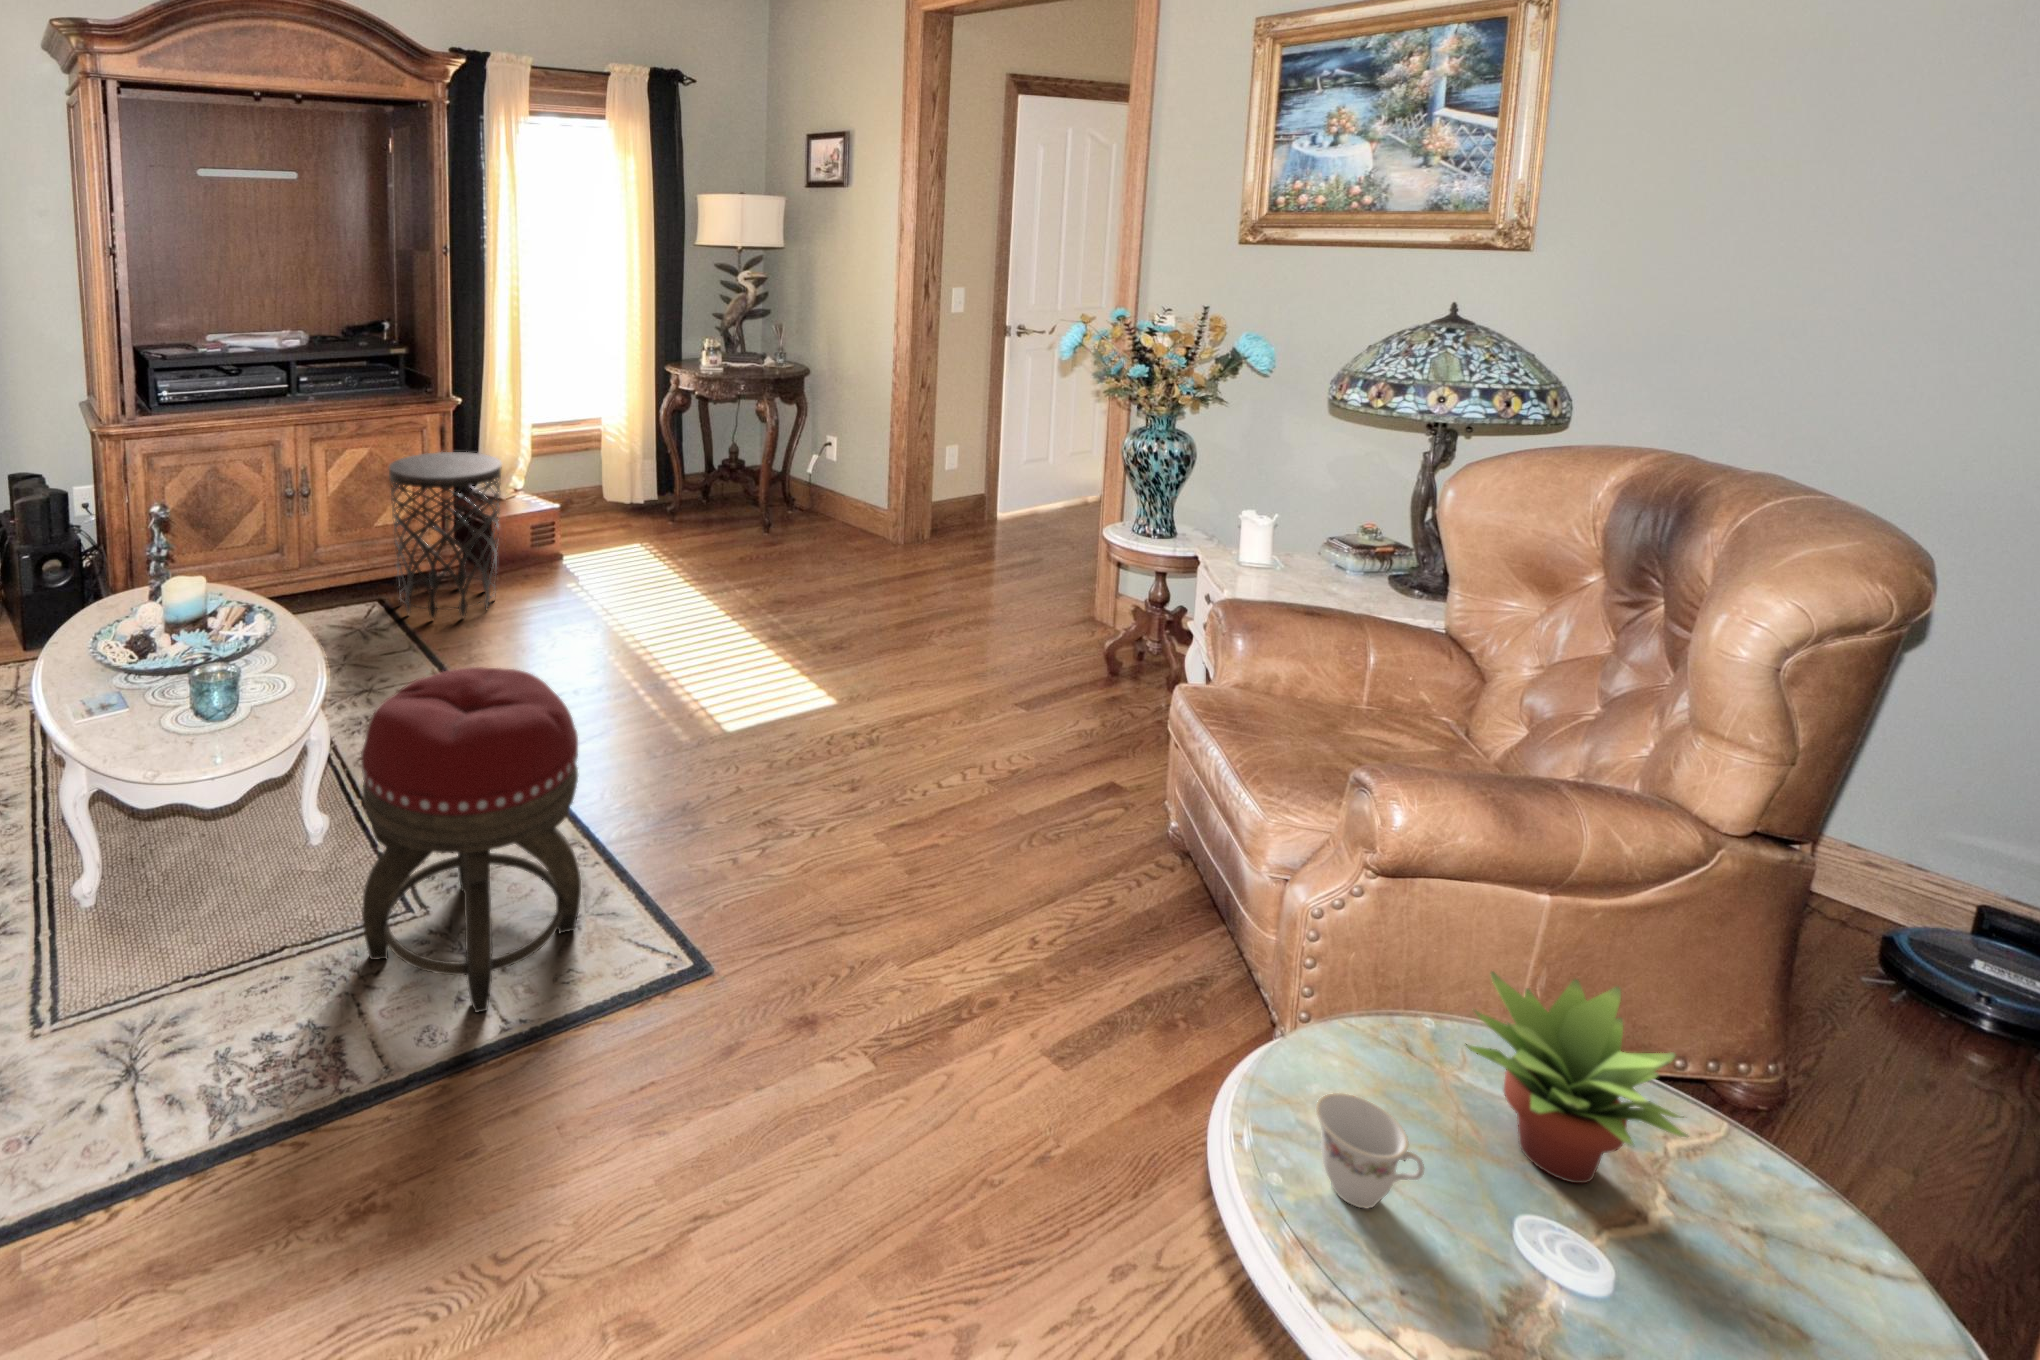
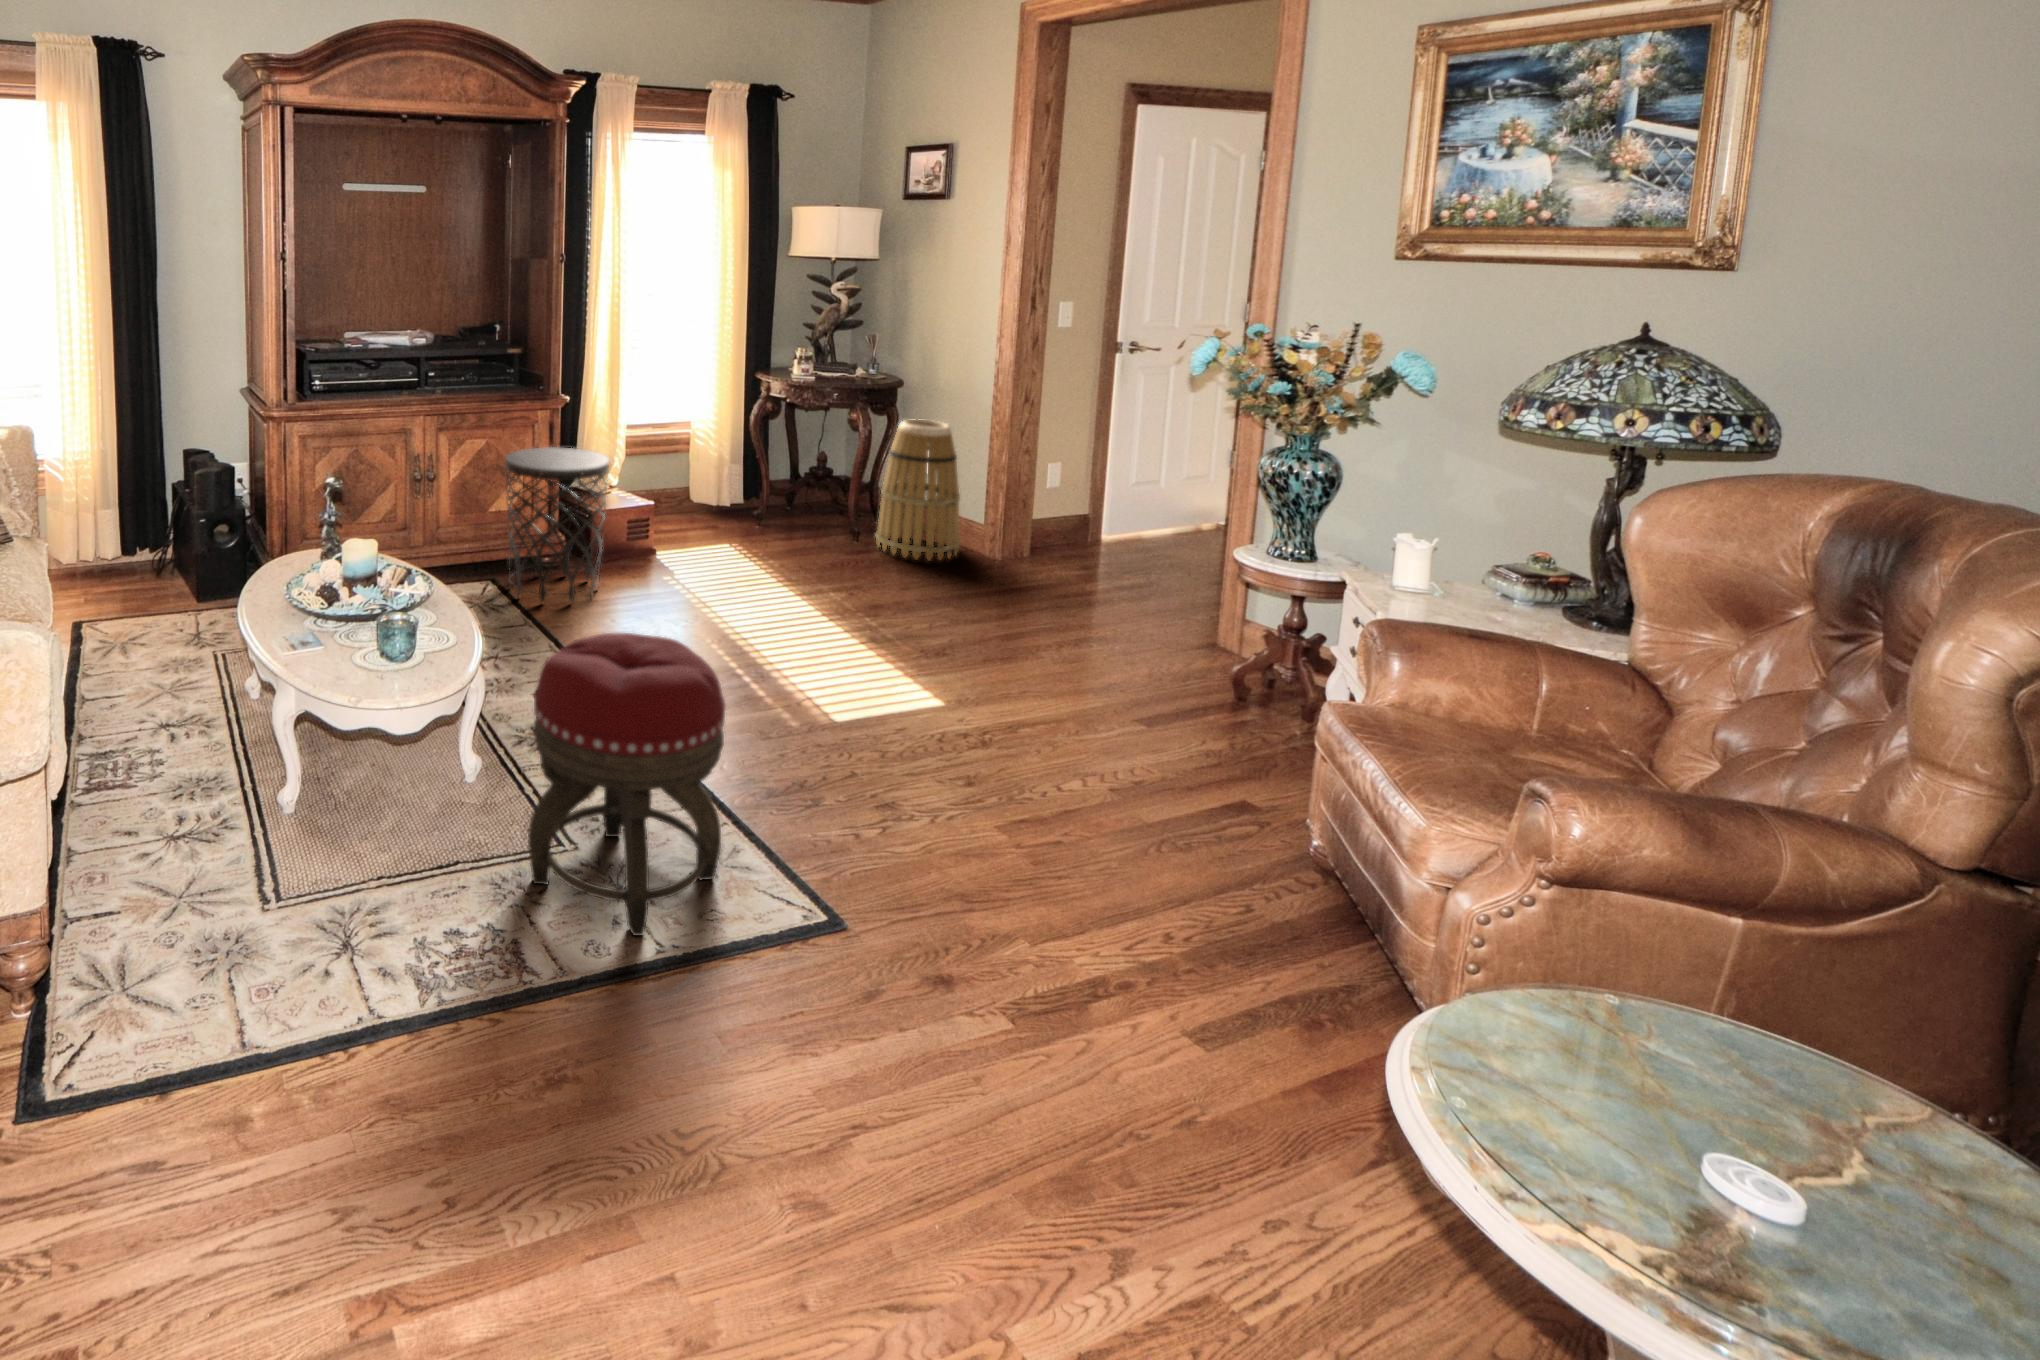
basket: none [784,407,864,548] -> present [876,419,960,560]
succulent plant: present [1465,972,1688,1183] -> none [1643,944,1883,1142]
teacup: present [1316,1093,1424,1209] -> none [1487,1030,1599,1132]

